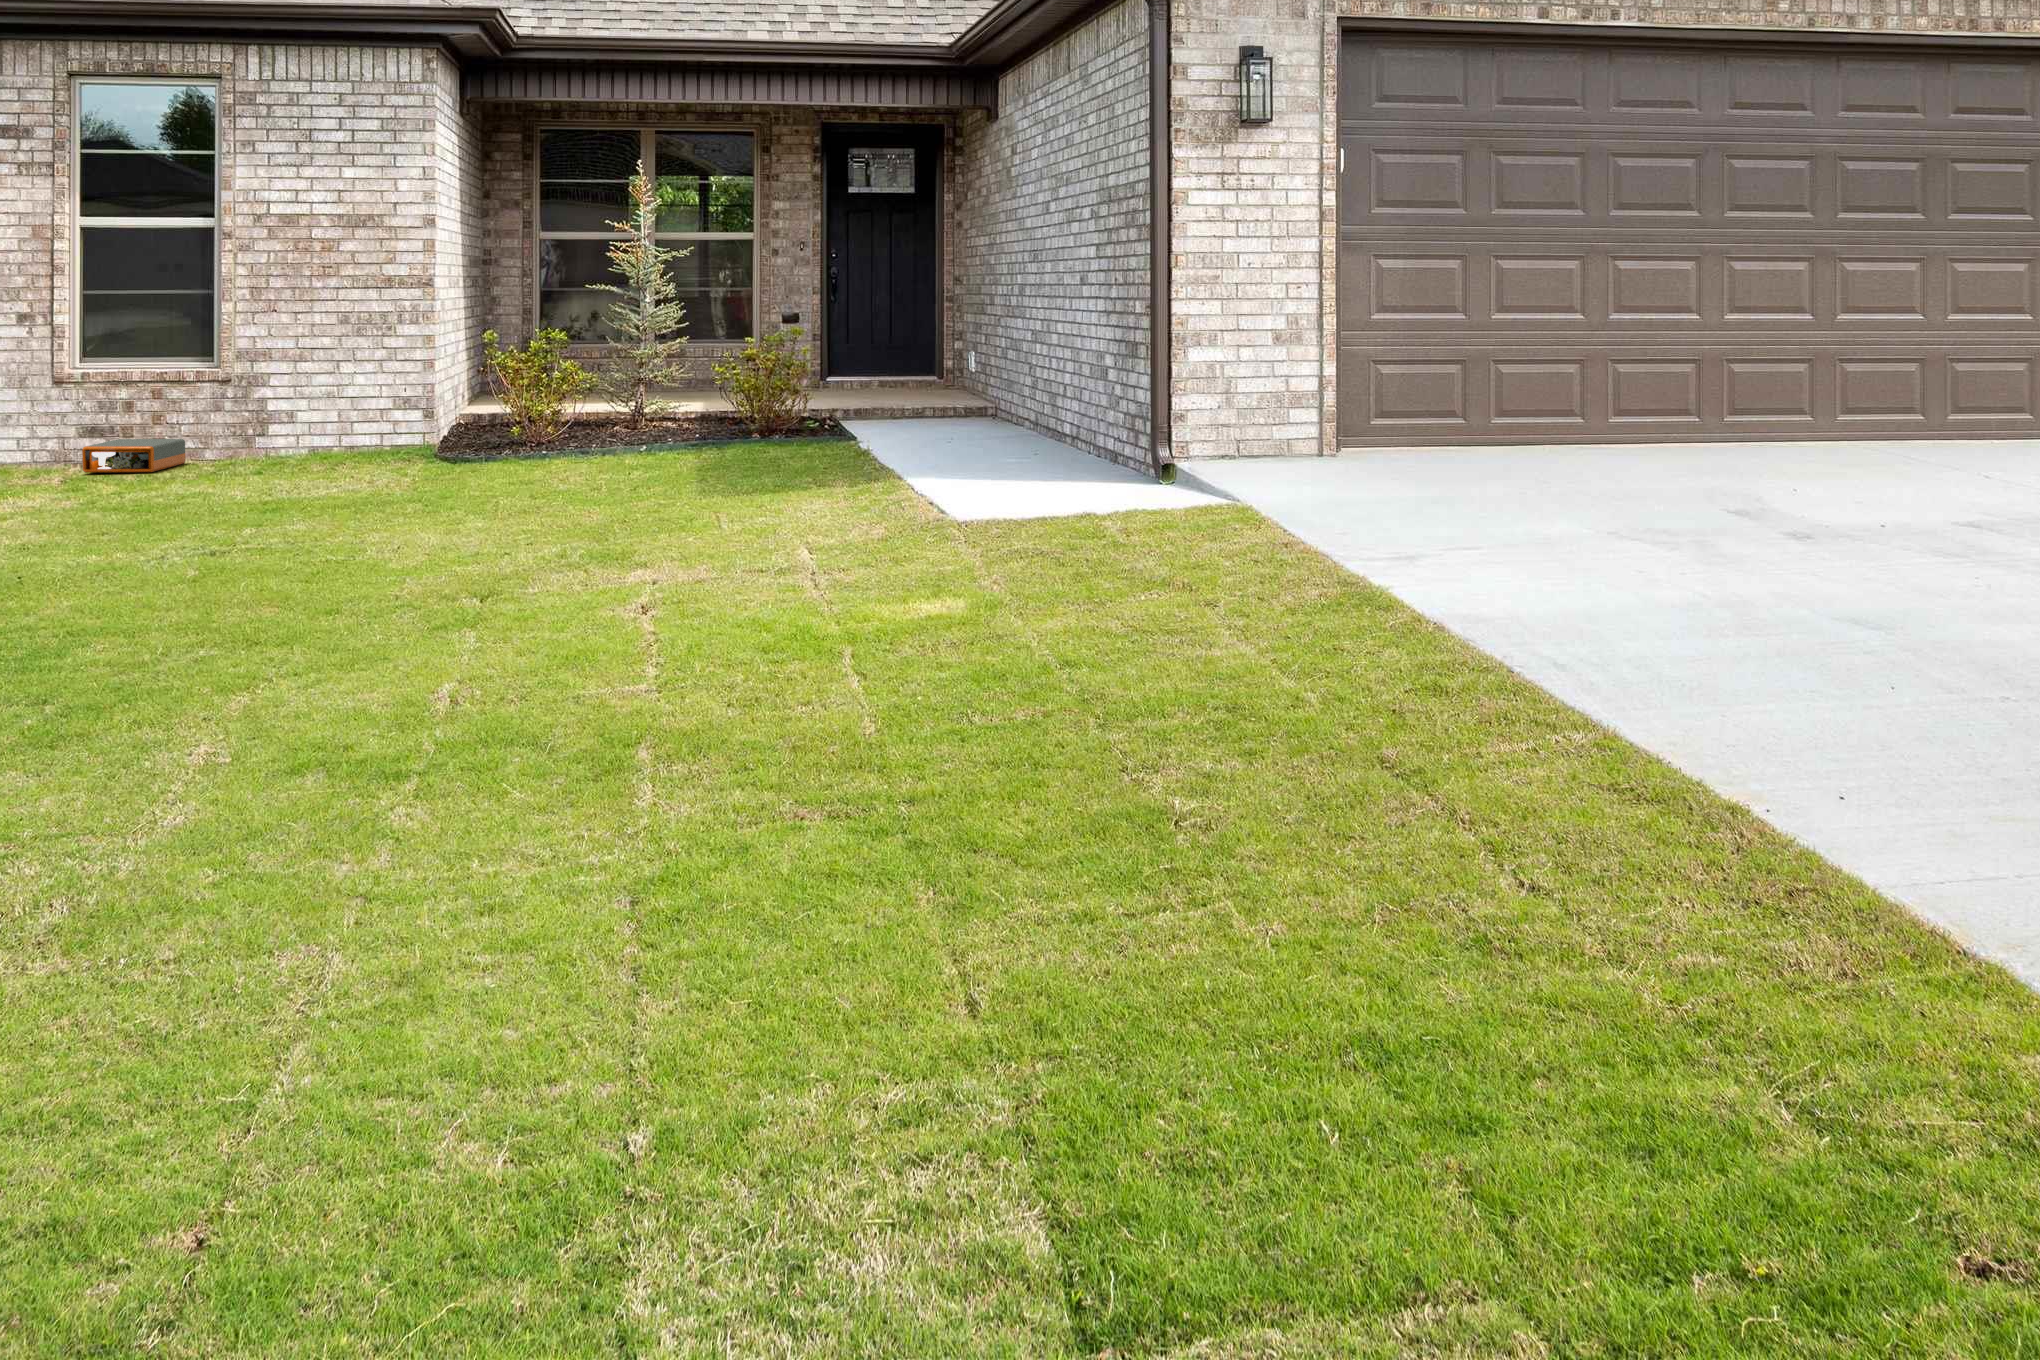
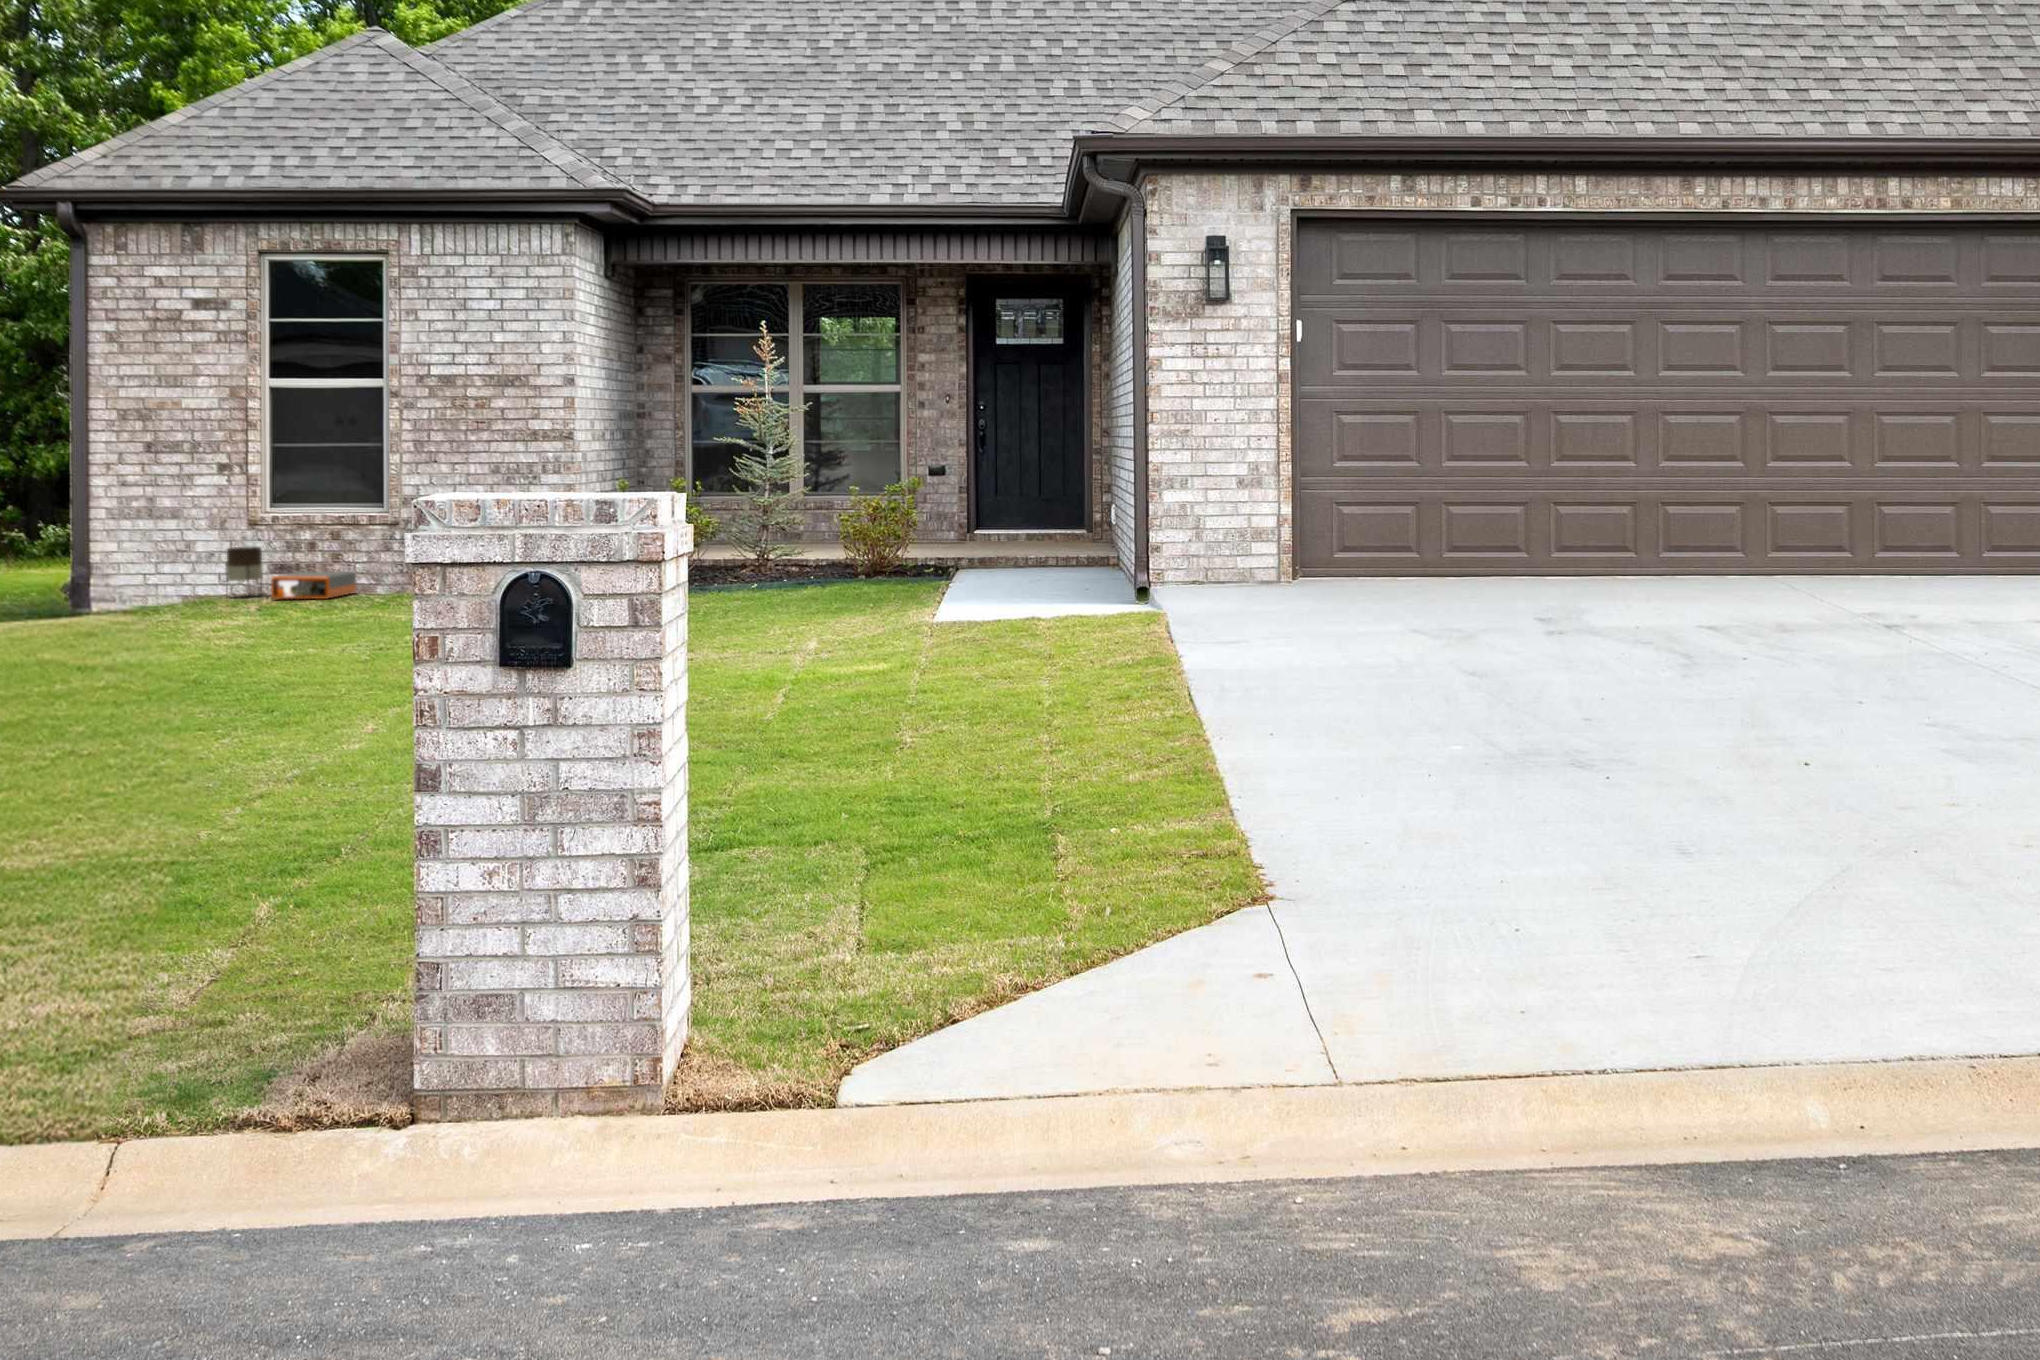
planter: none [26,411,72,471] -> present [225,546,263,594]

